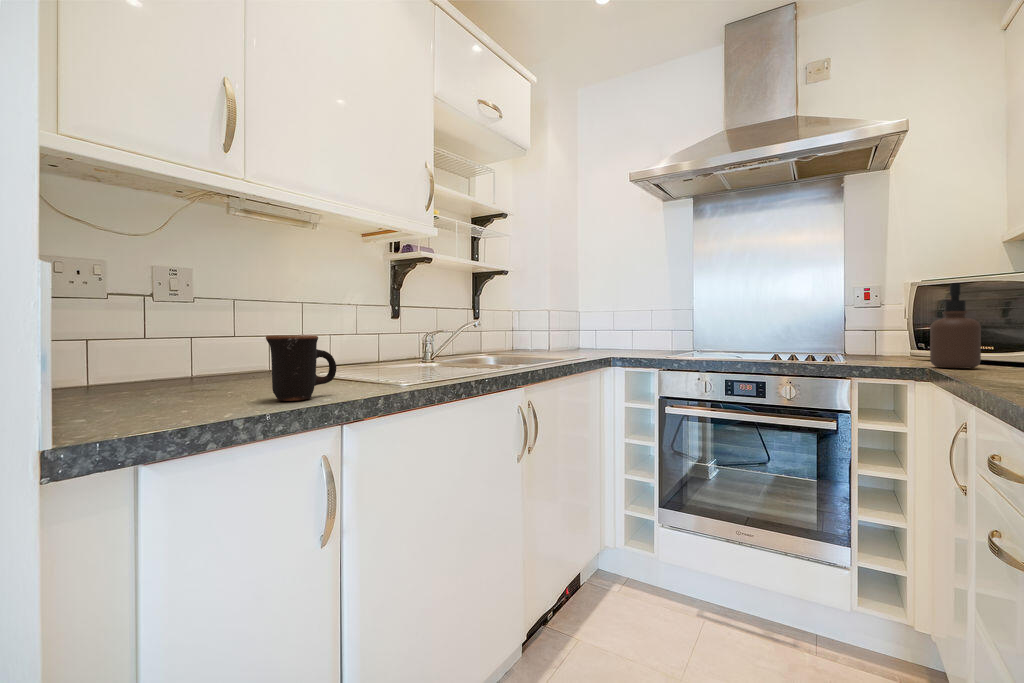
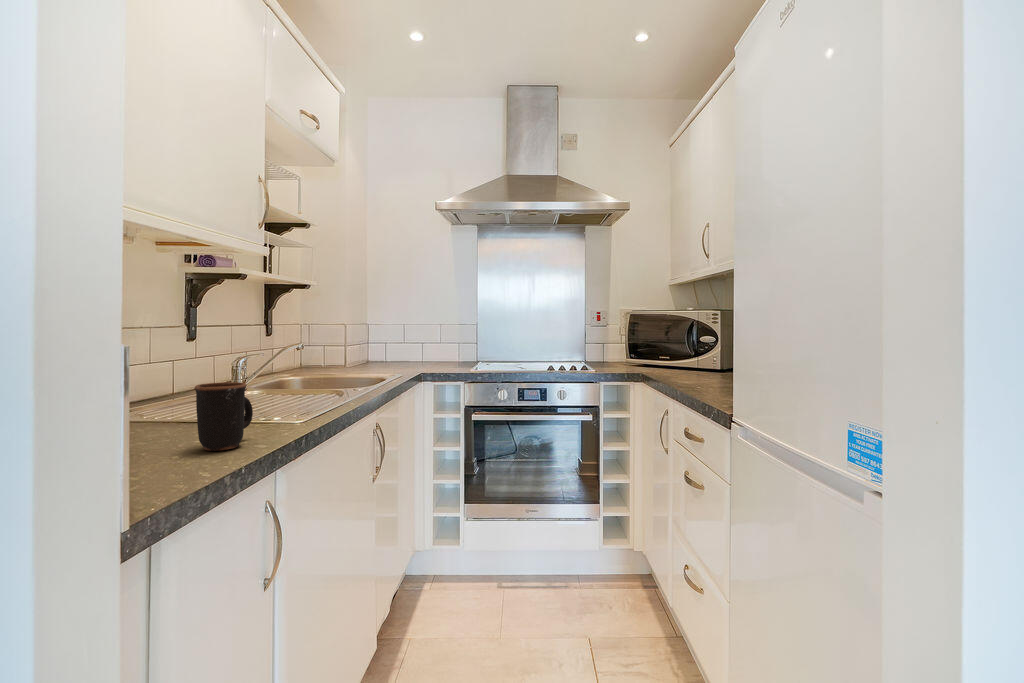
soap dispenser: present [930,283,981,368] -> none [645,320,670,375]

